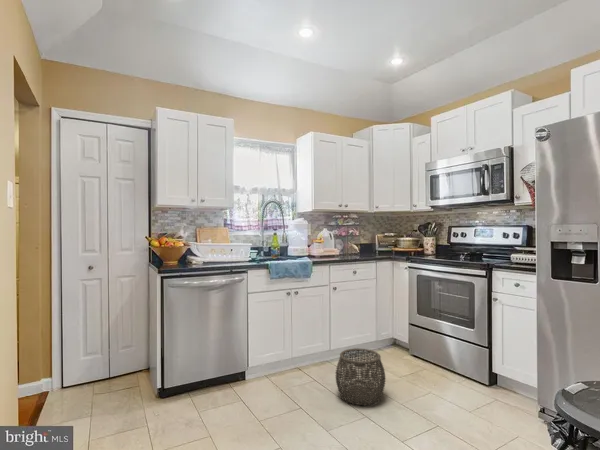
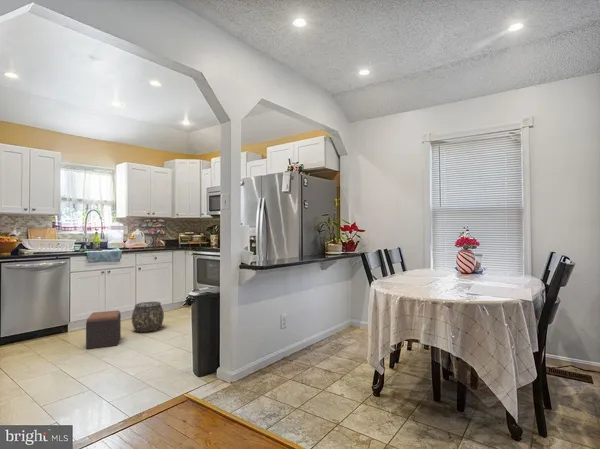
footstool: none [278,367,326,436] -> present [86,310,121,349]

